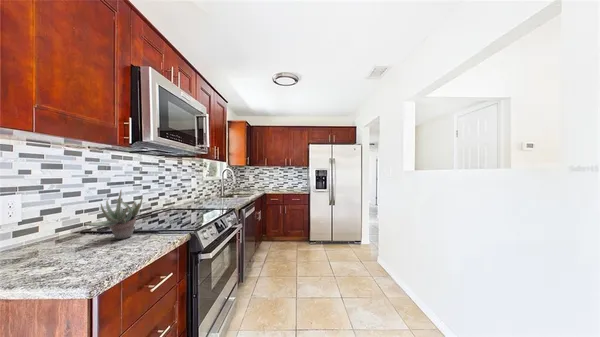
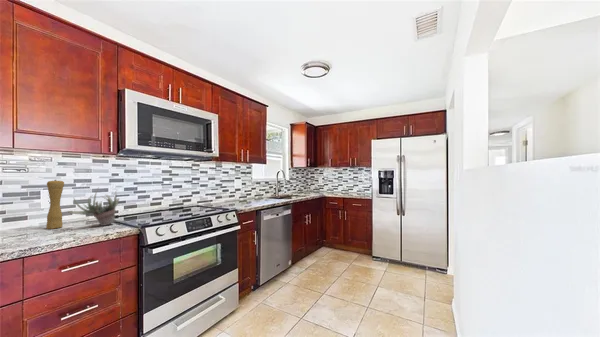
pepper mill: none [33,180,60,253] -> present [46,180,64,229]

